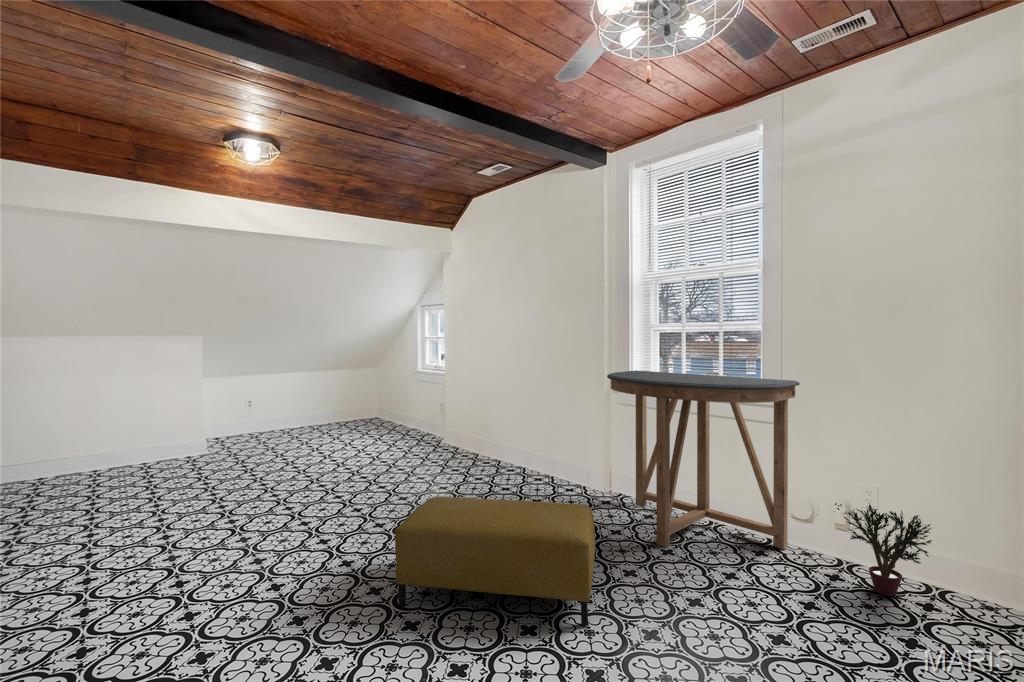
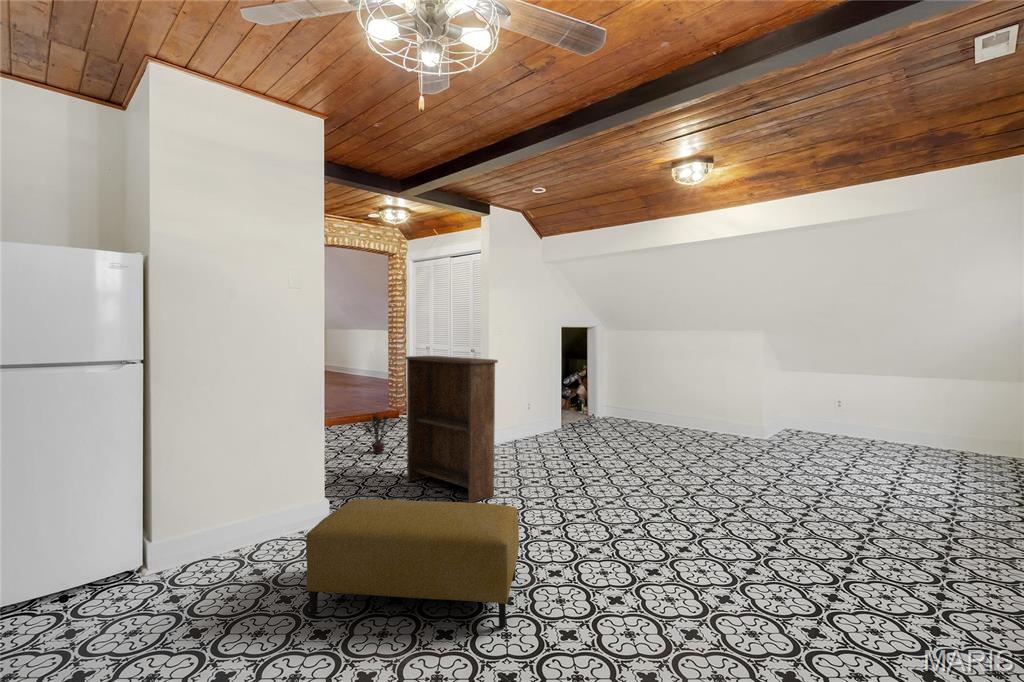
bookshelf: none [471,358,562,501] -> present [405,356,498,503]
console table: present [607,370,800,549] -> none [541,369,724,547]
potted plant: present [844,504,932,596] -> present [359,414,398,454]

